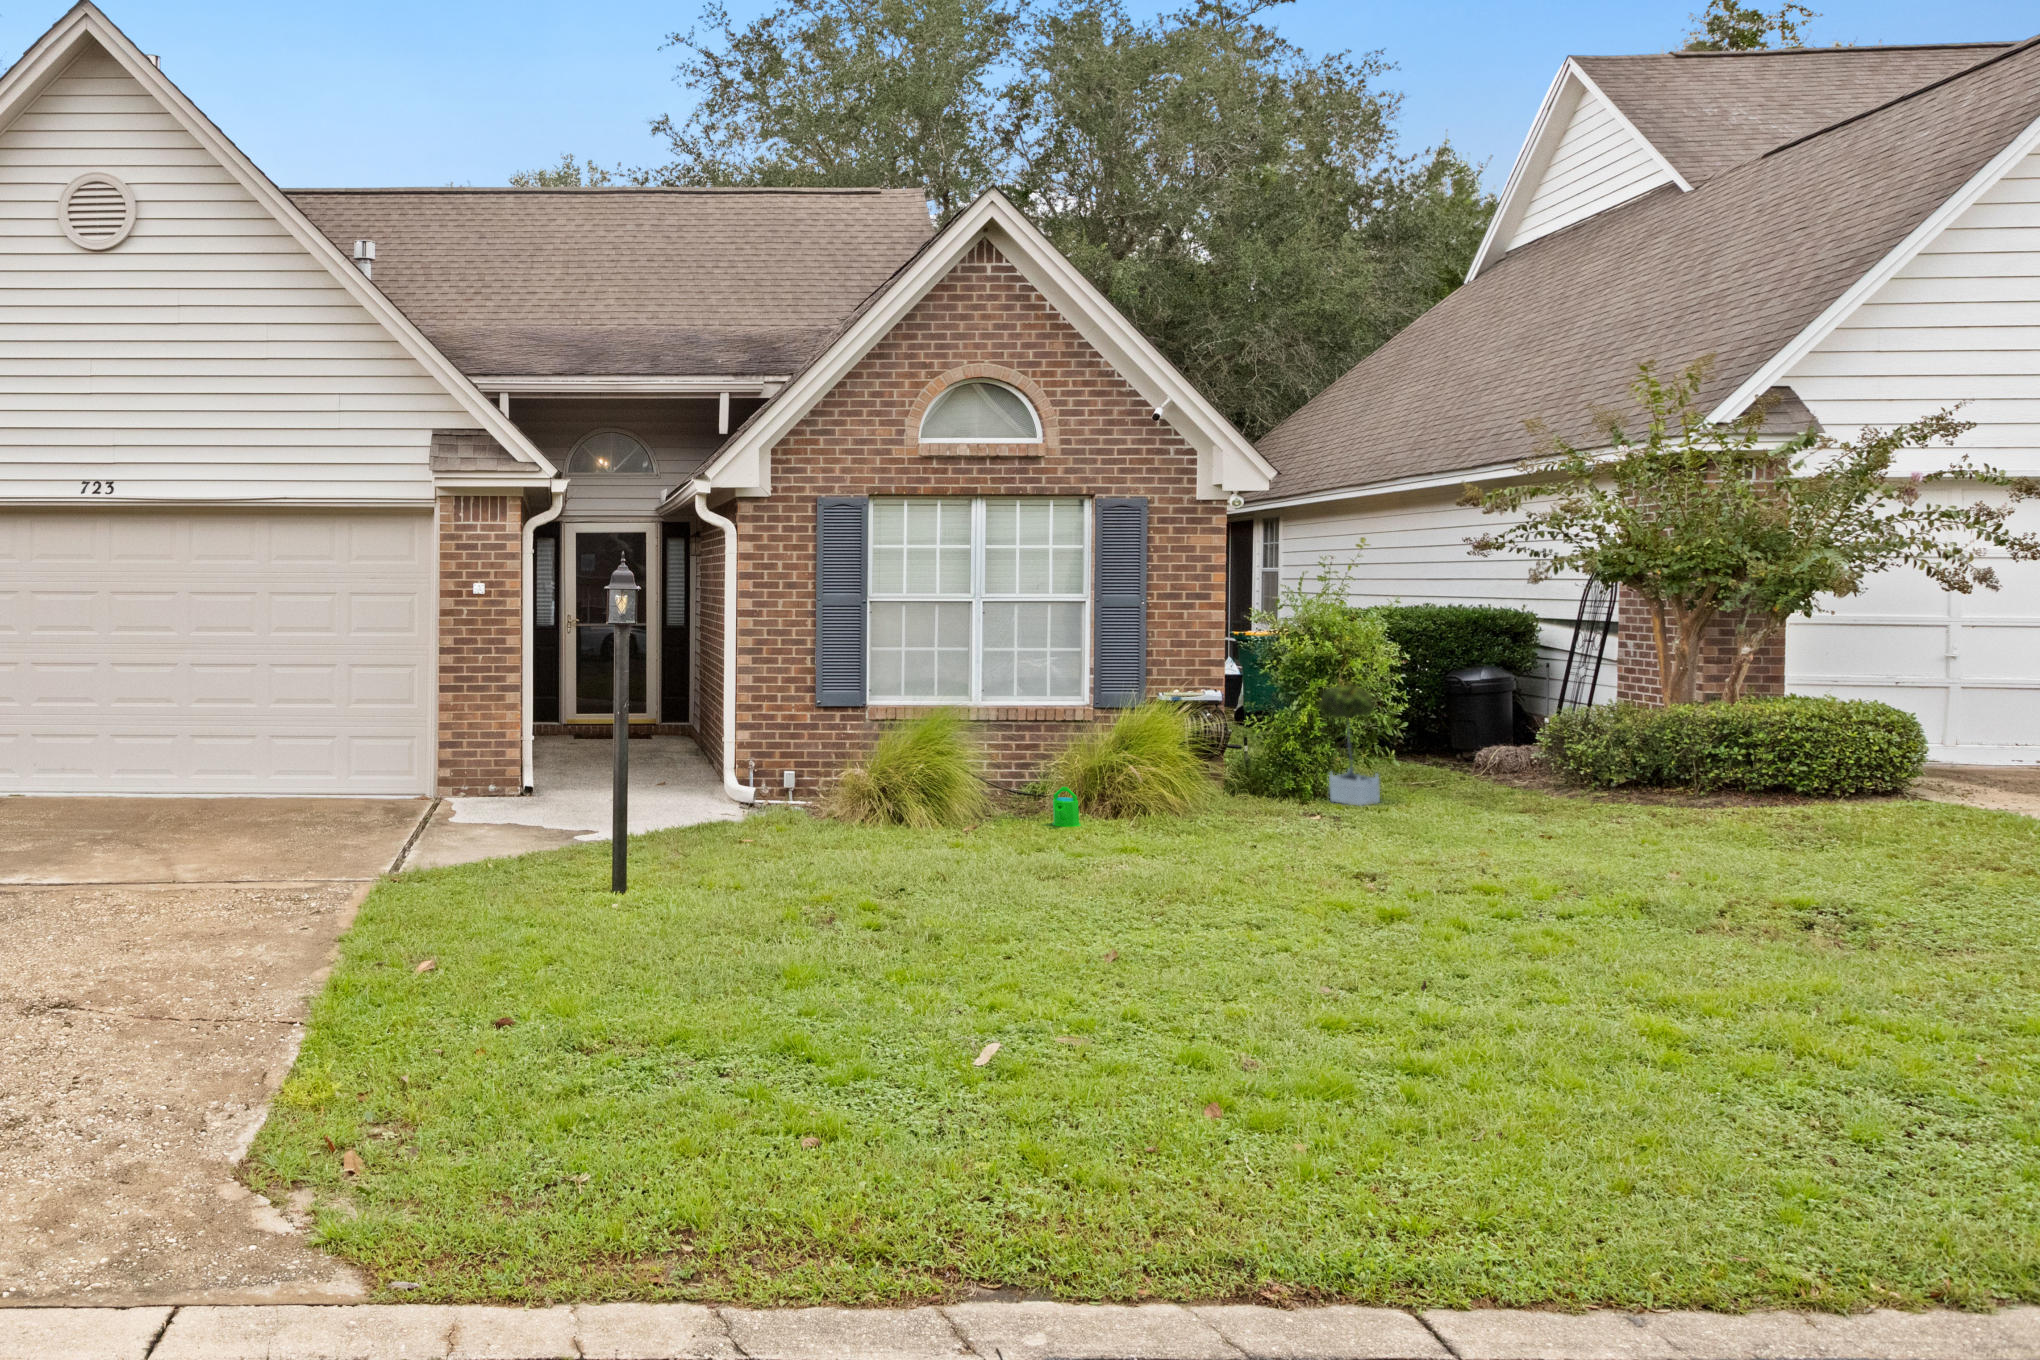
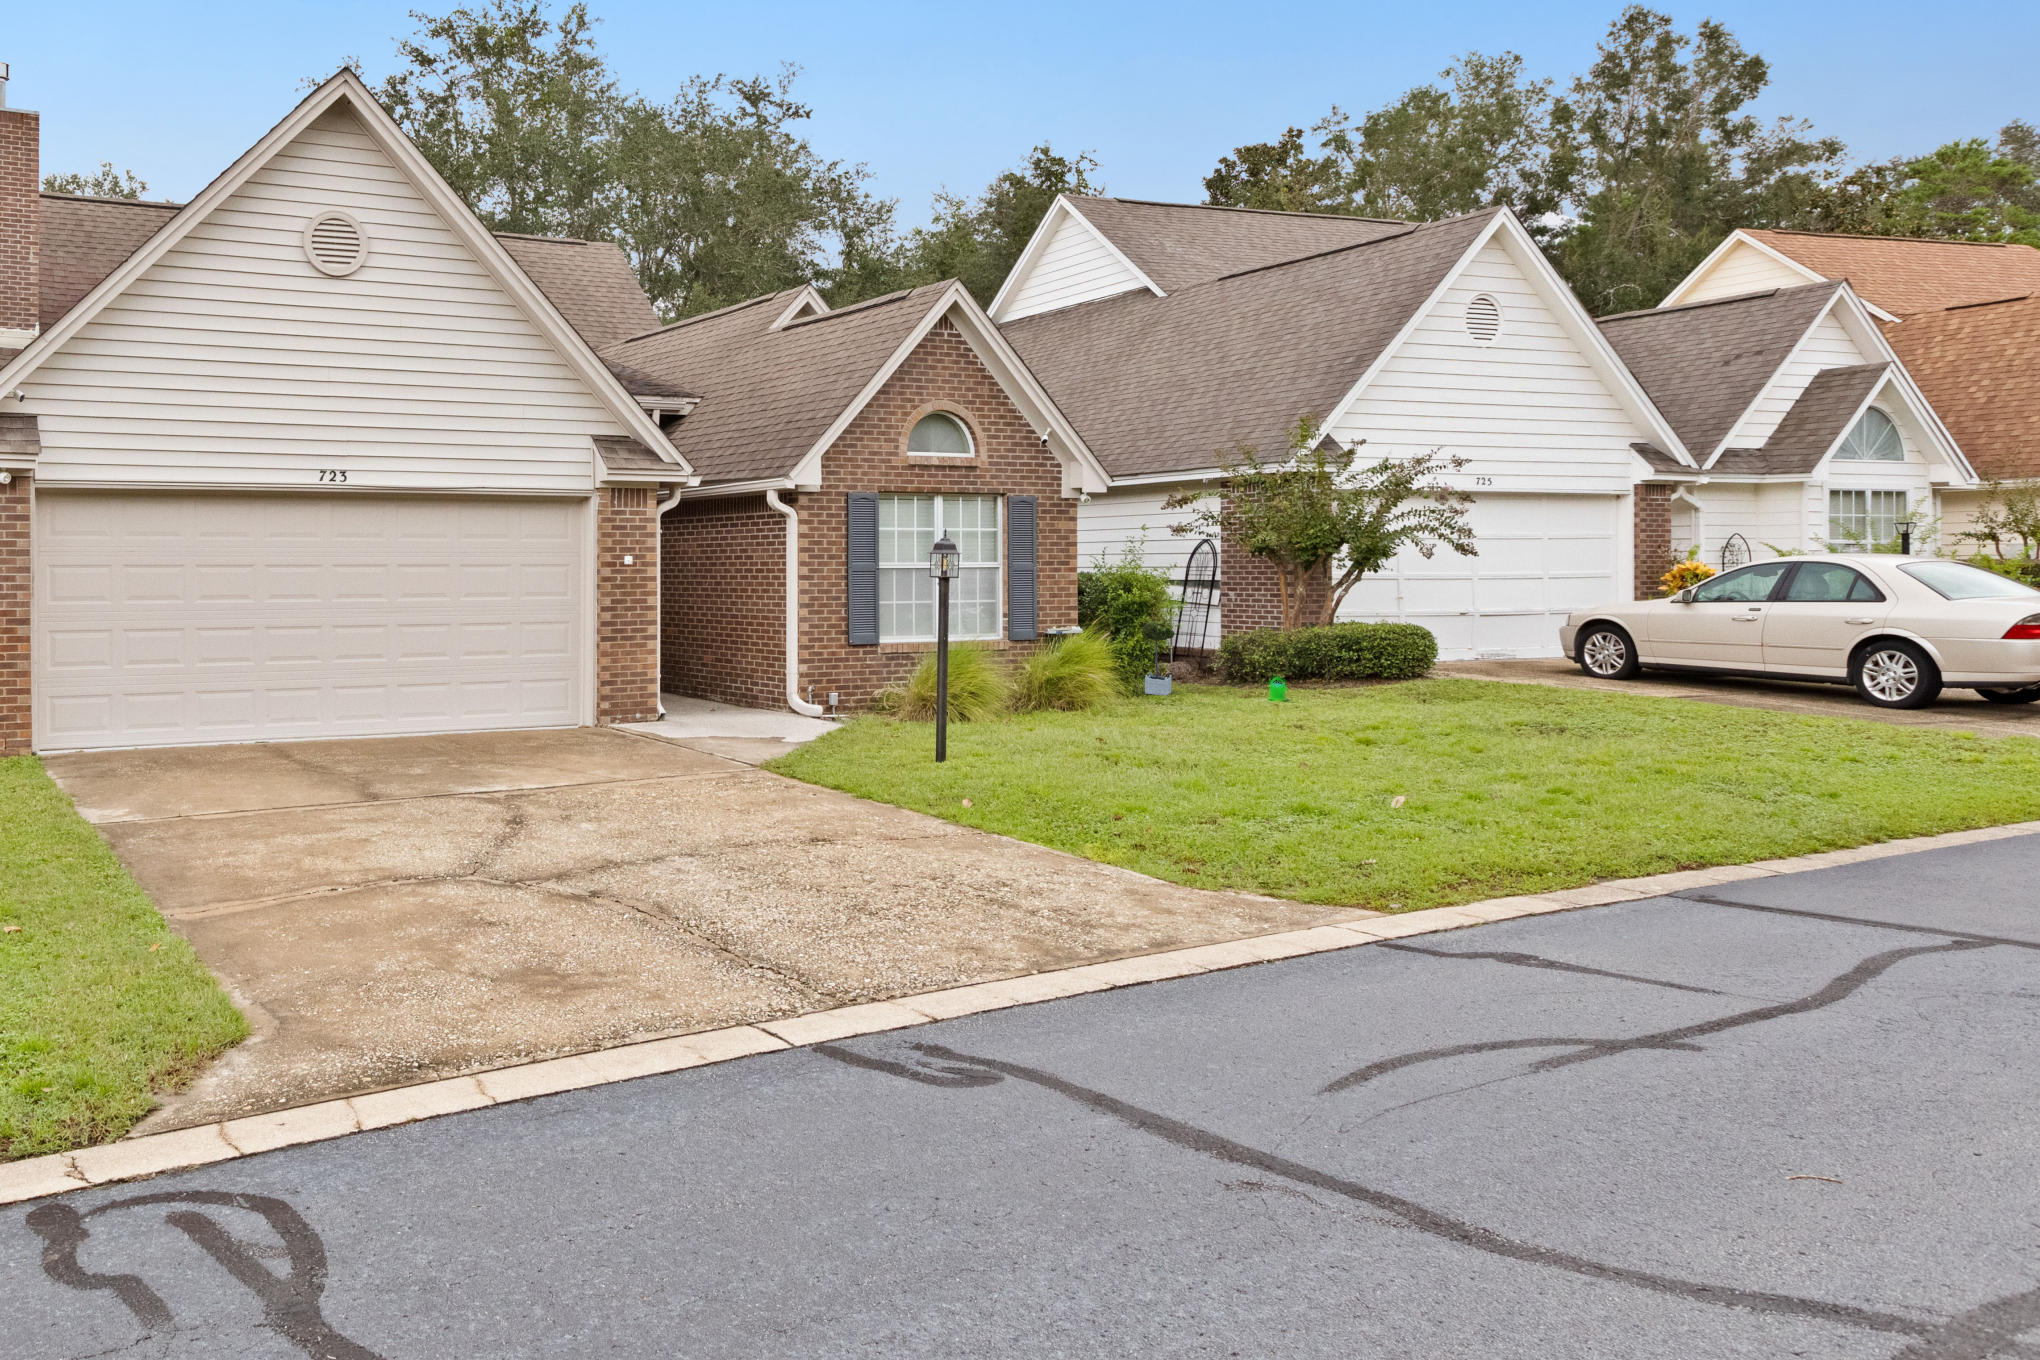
watering can: present [1052,787,1081,827] -> present [1269,678,1287,701]

